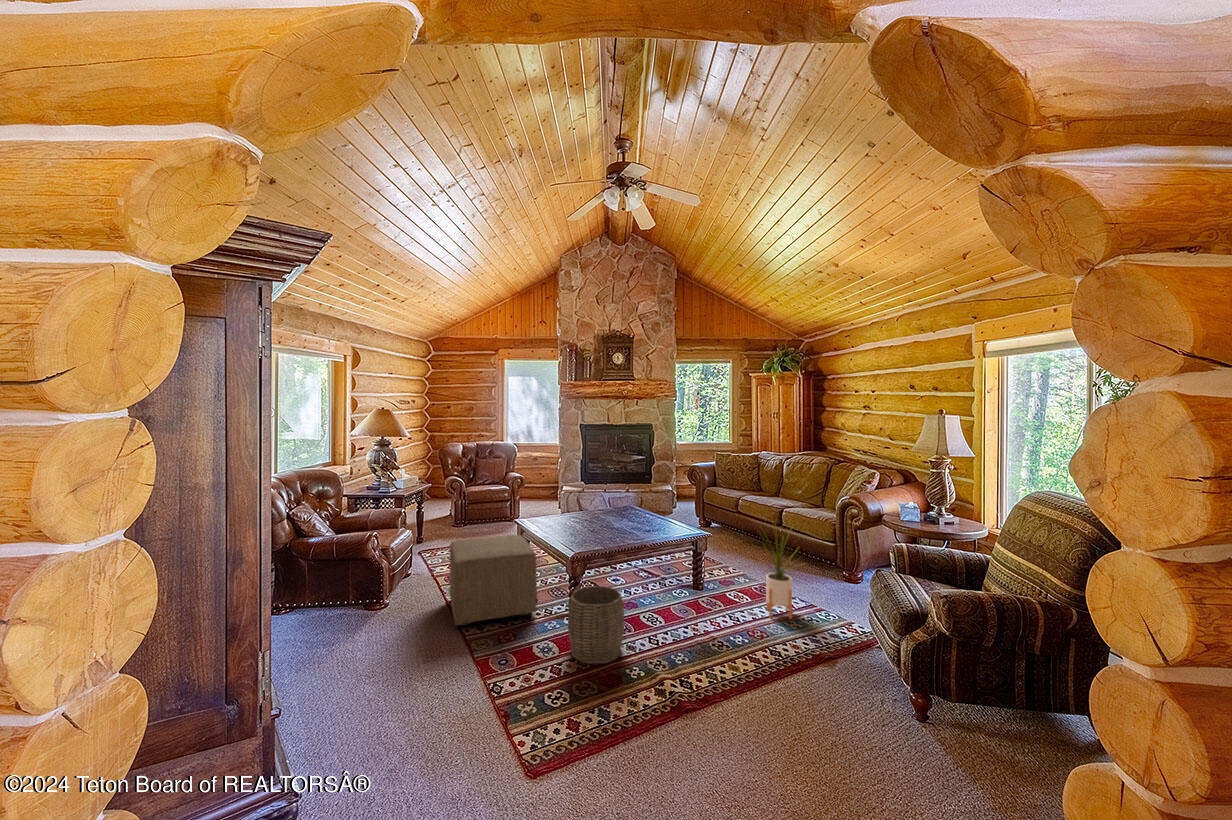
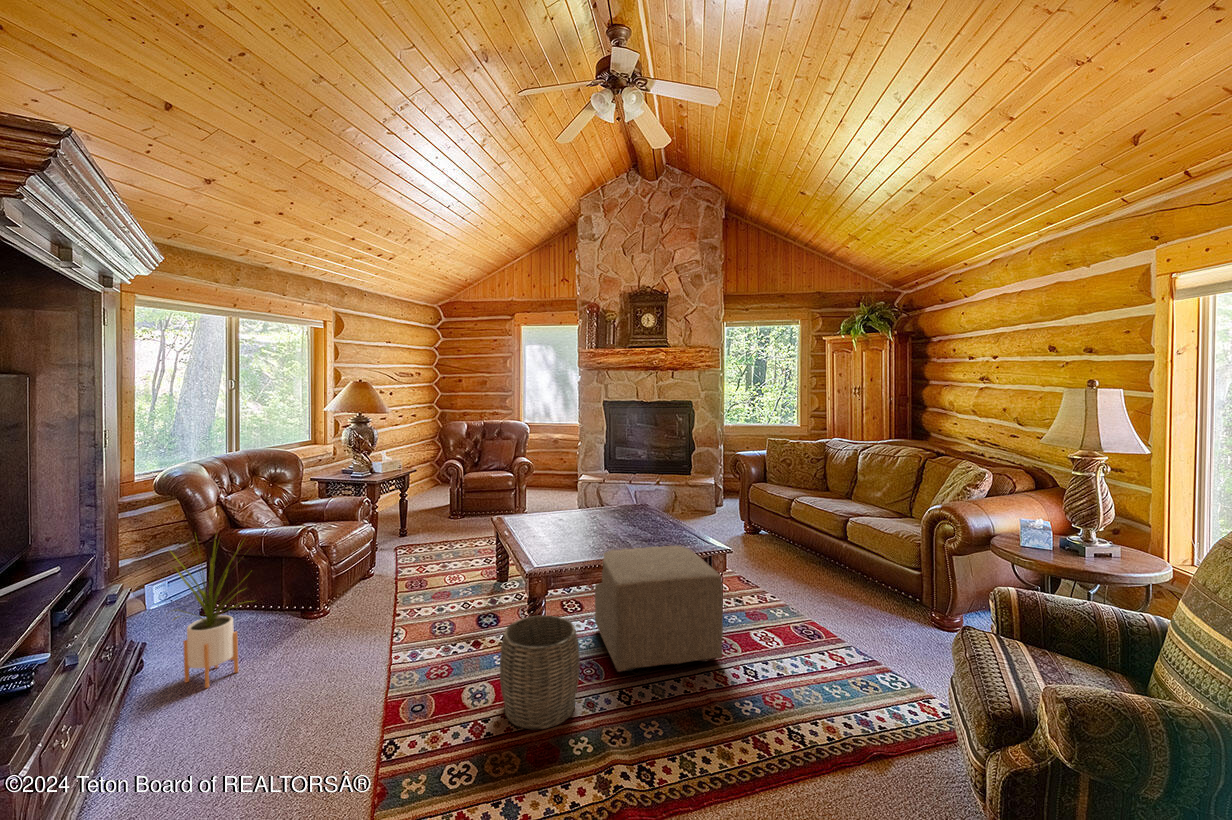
house plant: present [760,524,795,619] -> present [171,539,247,688]
ottoman: present [450,535,537,626] -> present [595,545,723,672]

